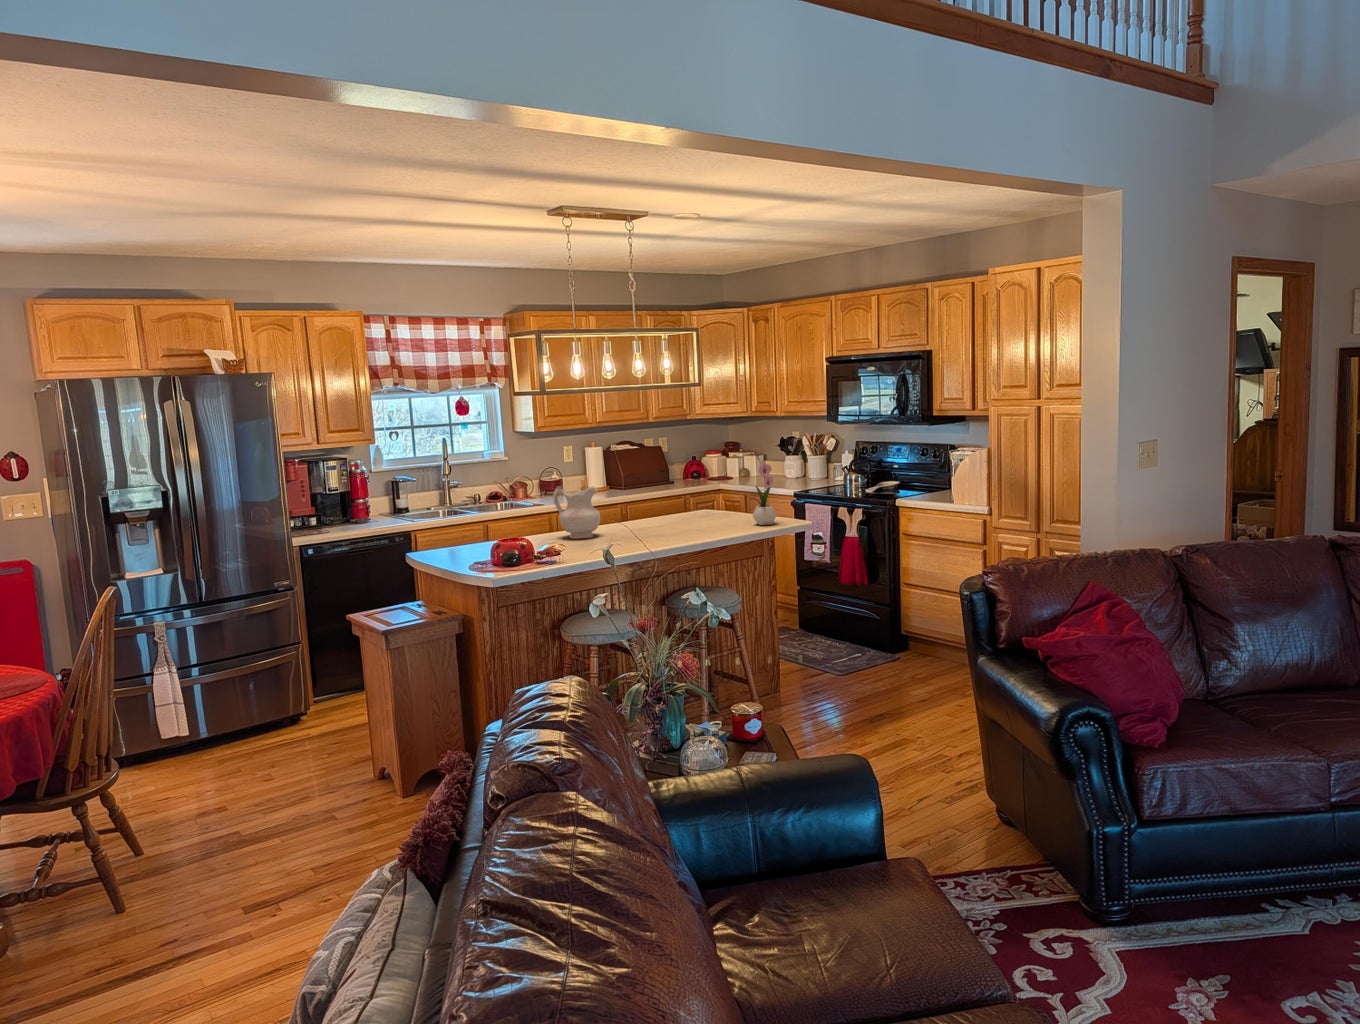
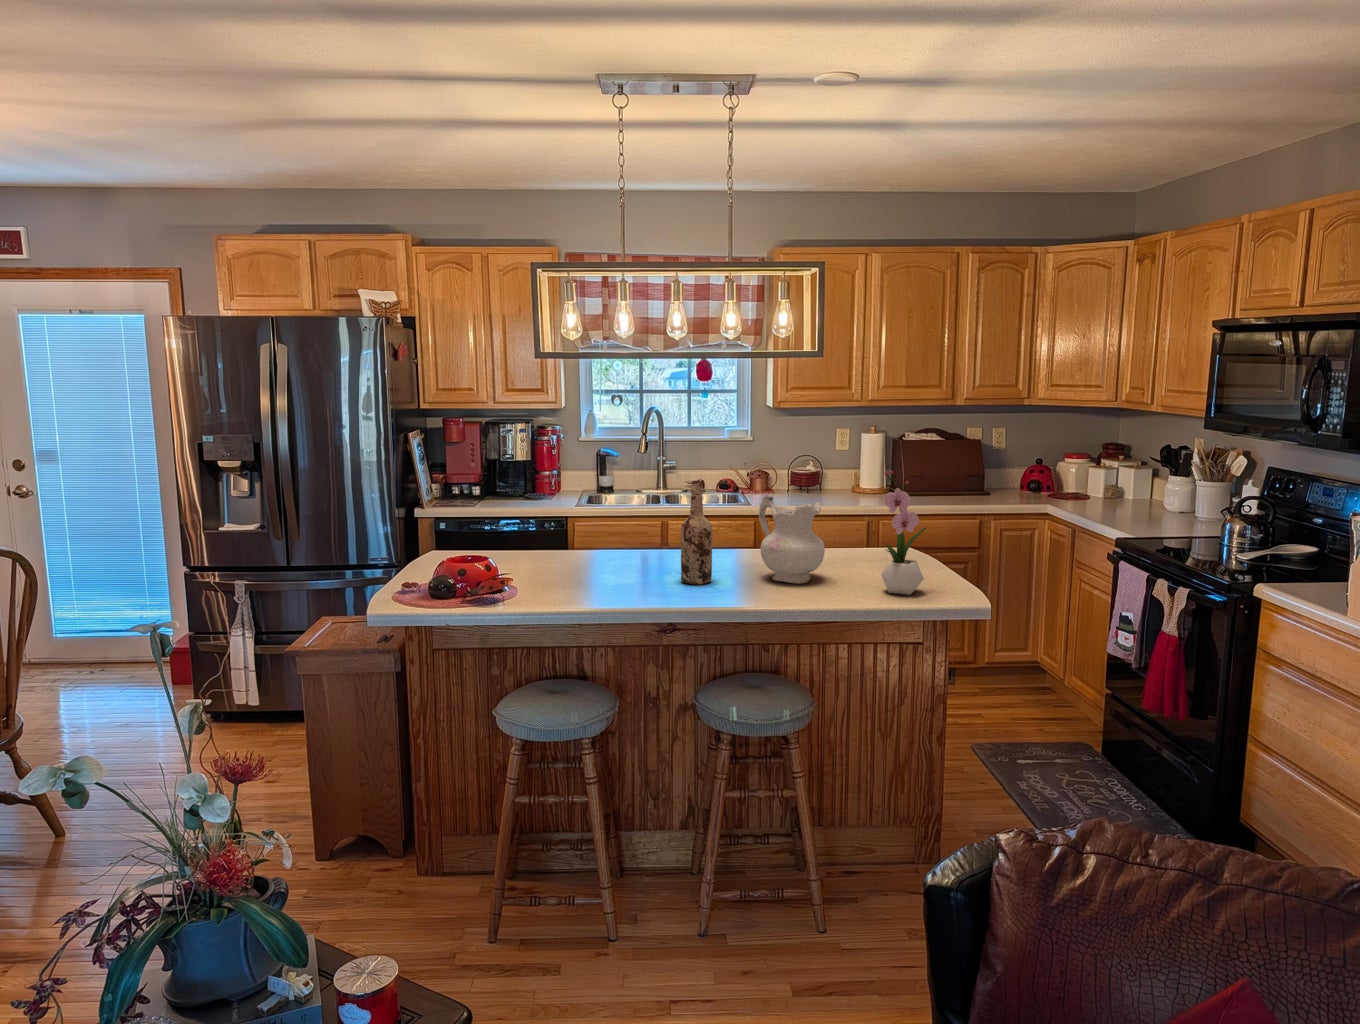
wine bottle: none [636,472,658,540] -> present [681,481,712,584]
ceramic pitcher: present [553,486,600,539] -> present [759,496,825,584]

